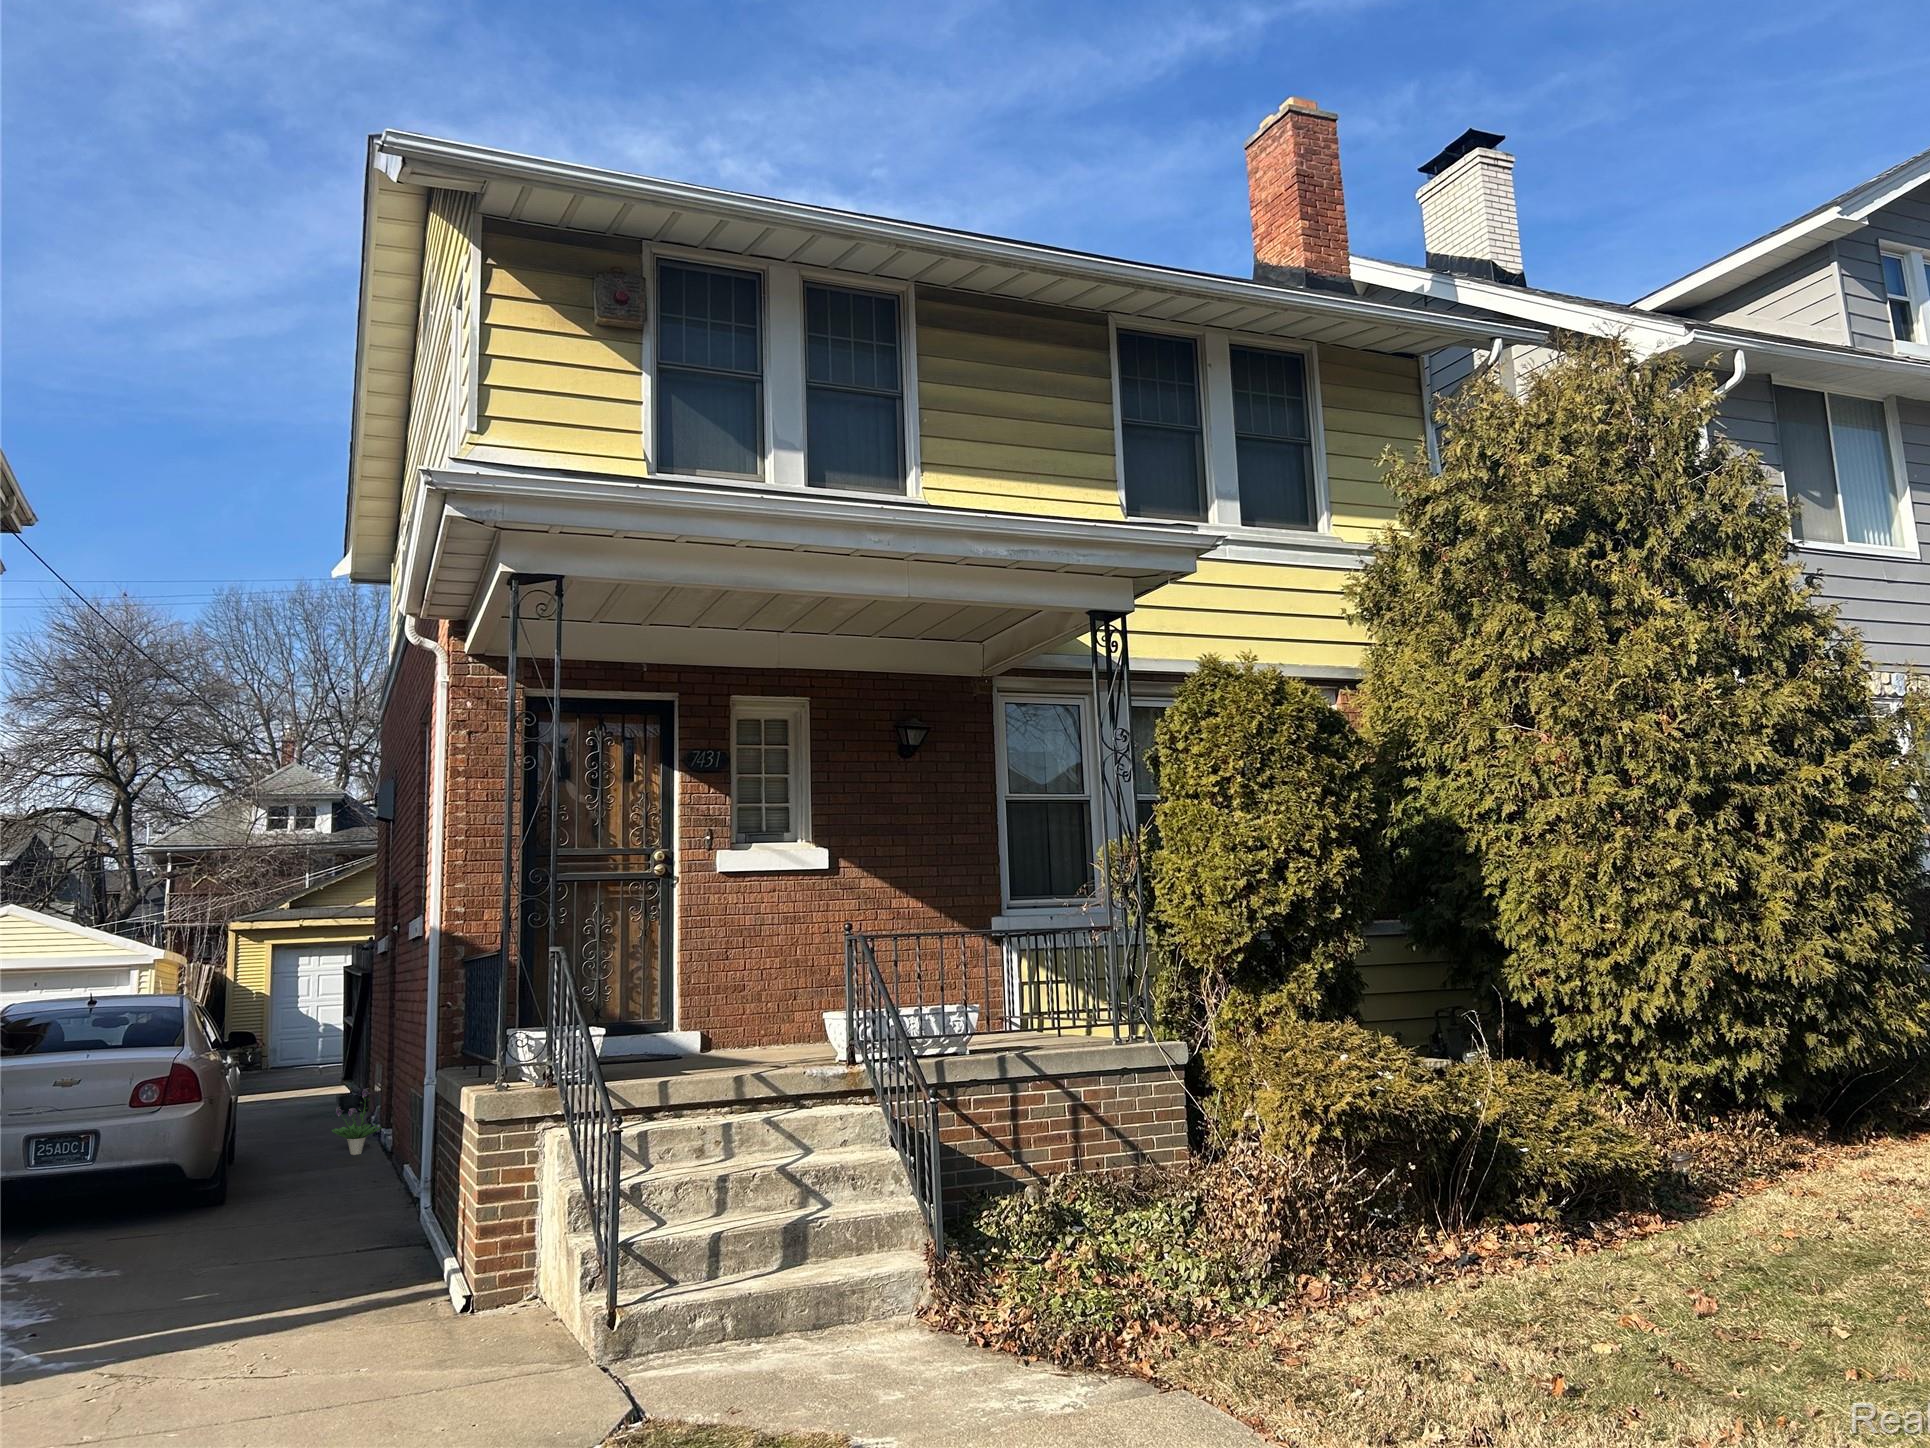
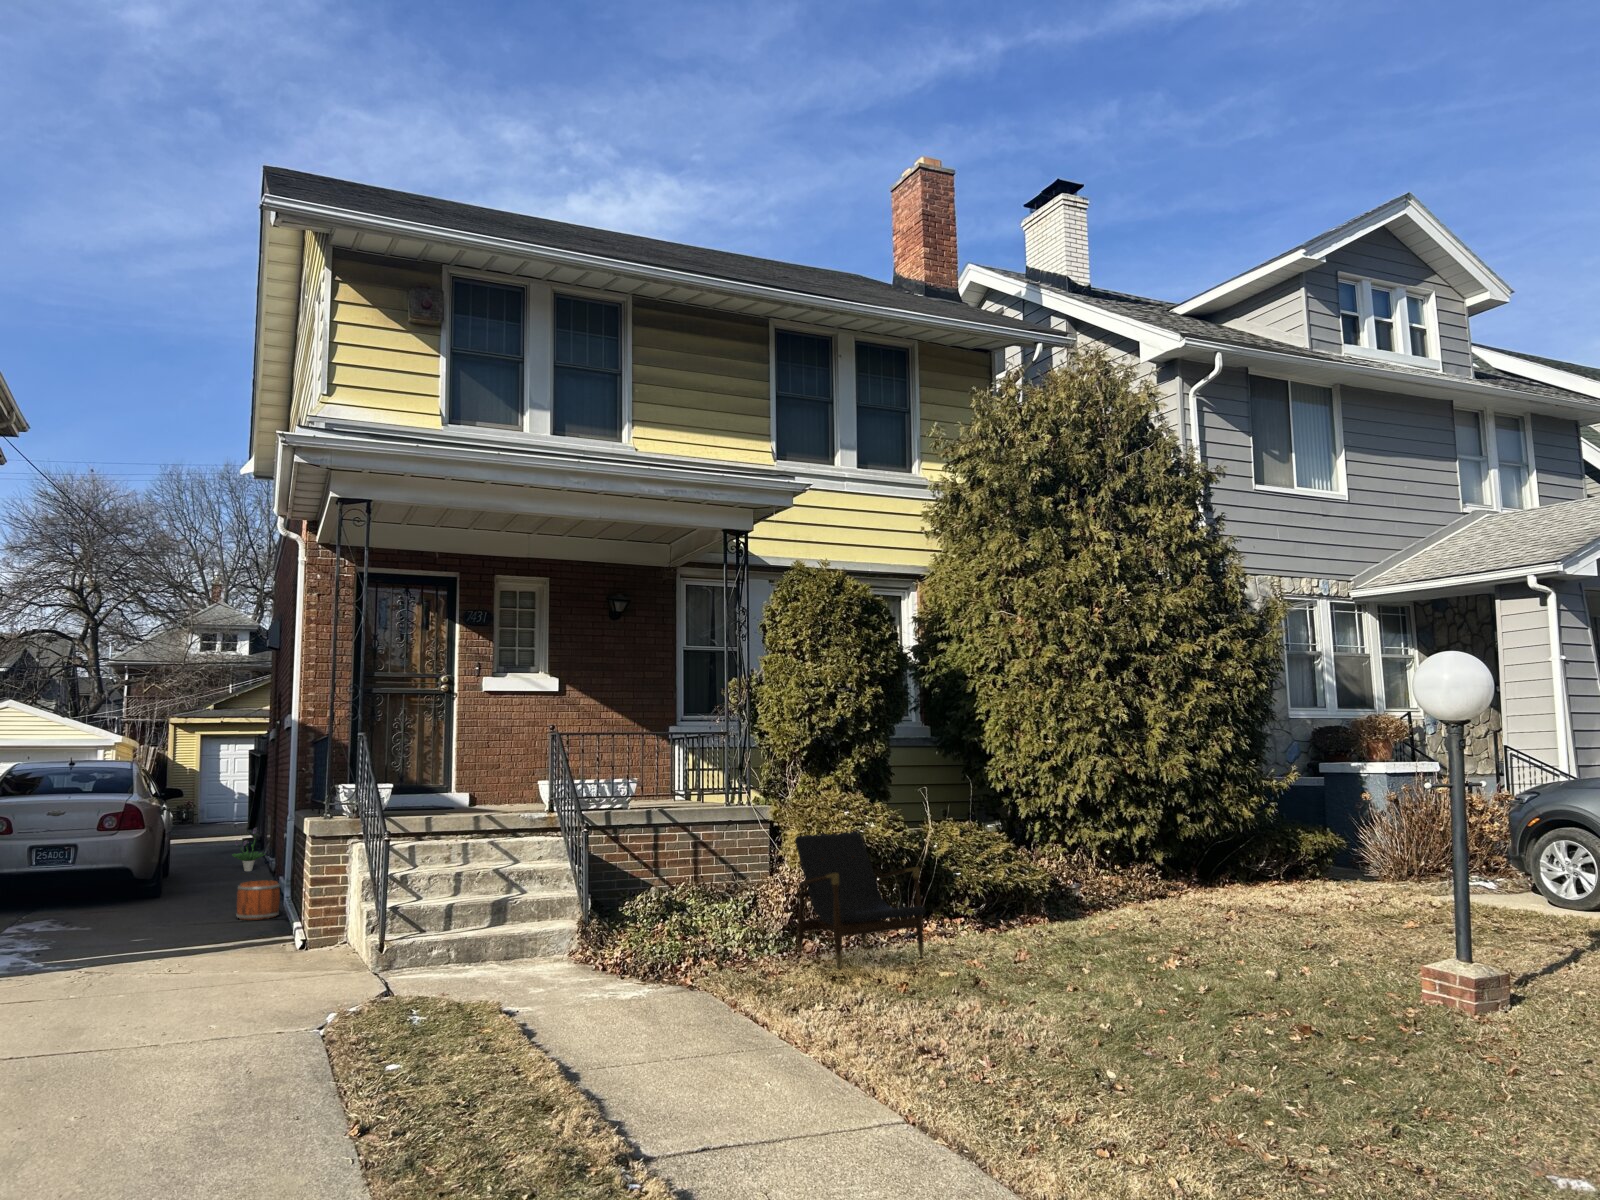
lounge chair: none [1274,1088,1513,1328] -> present [795,833,926,969]
bucket: none [352,1182,420,1248] -> present [236,881,280,920]

